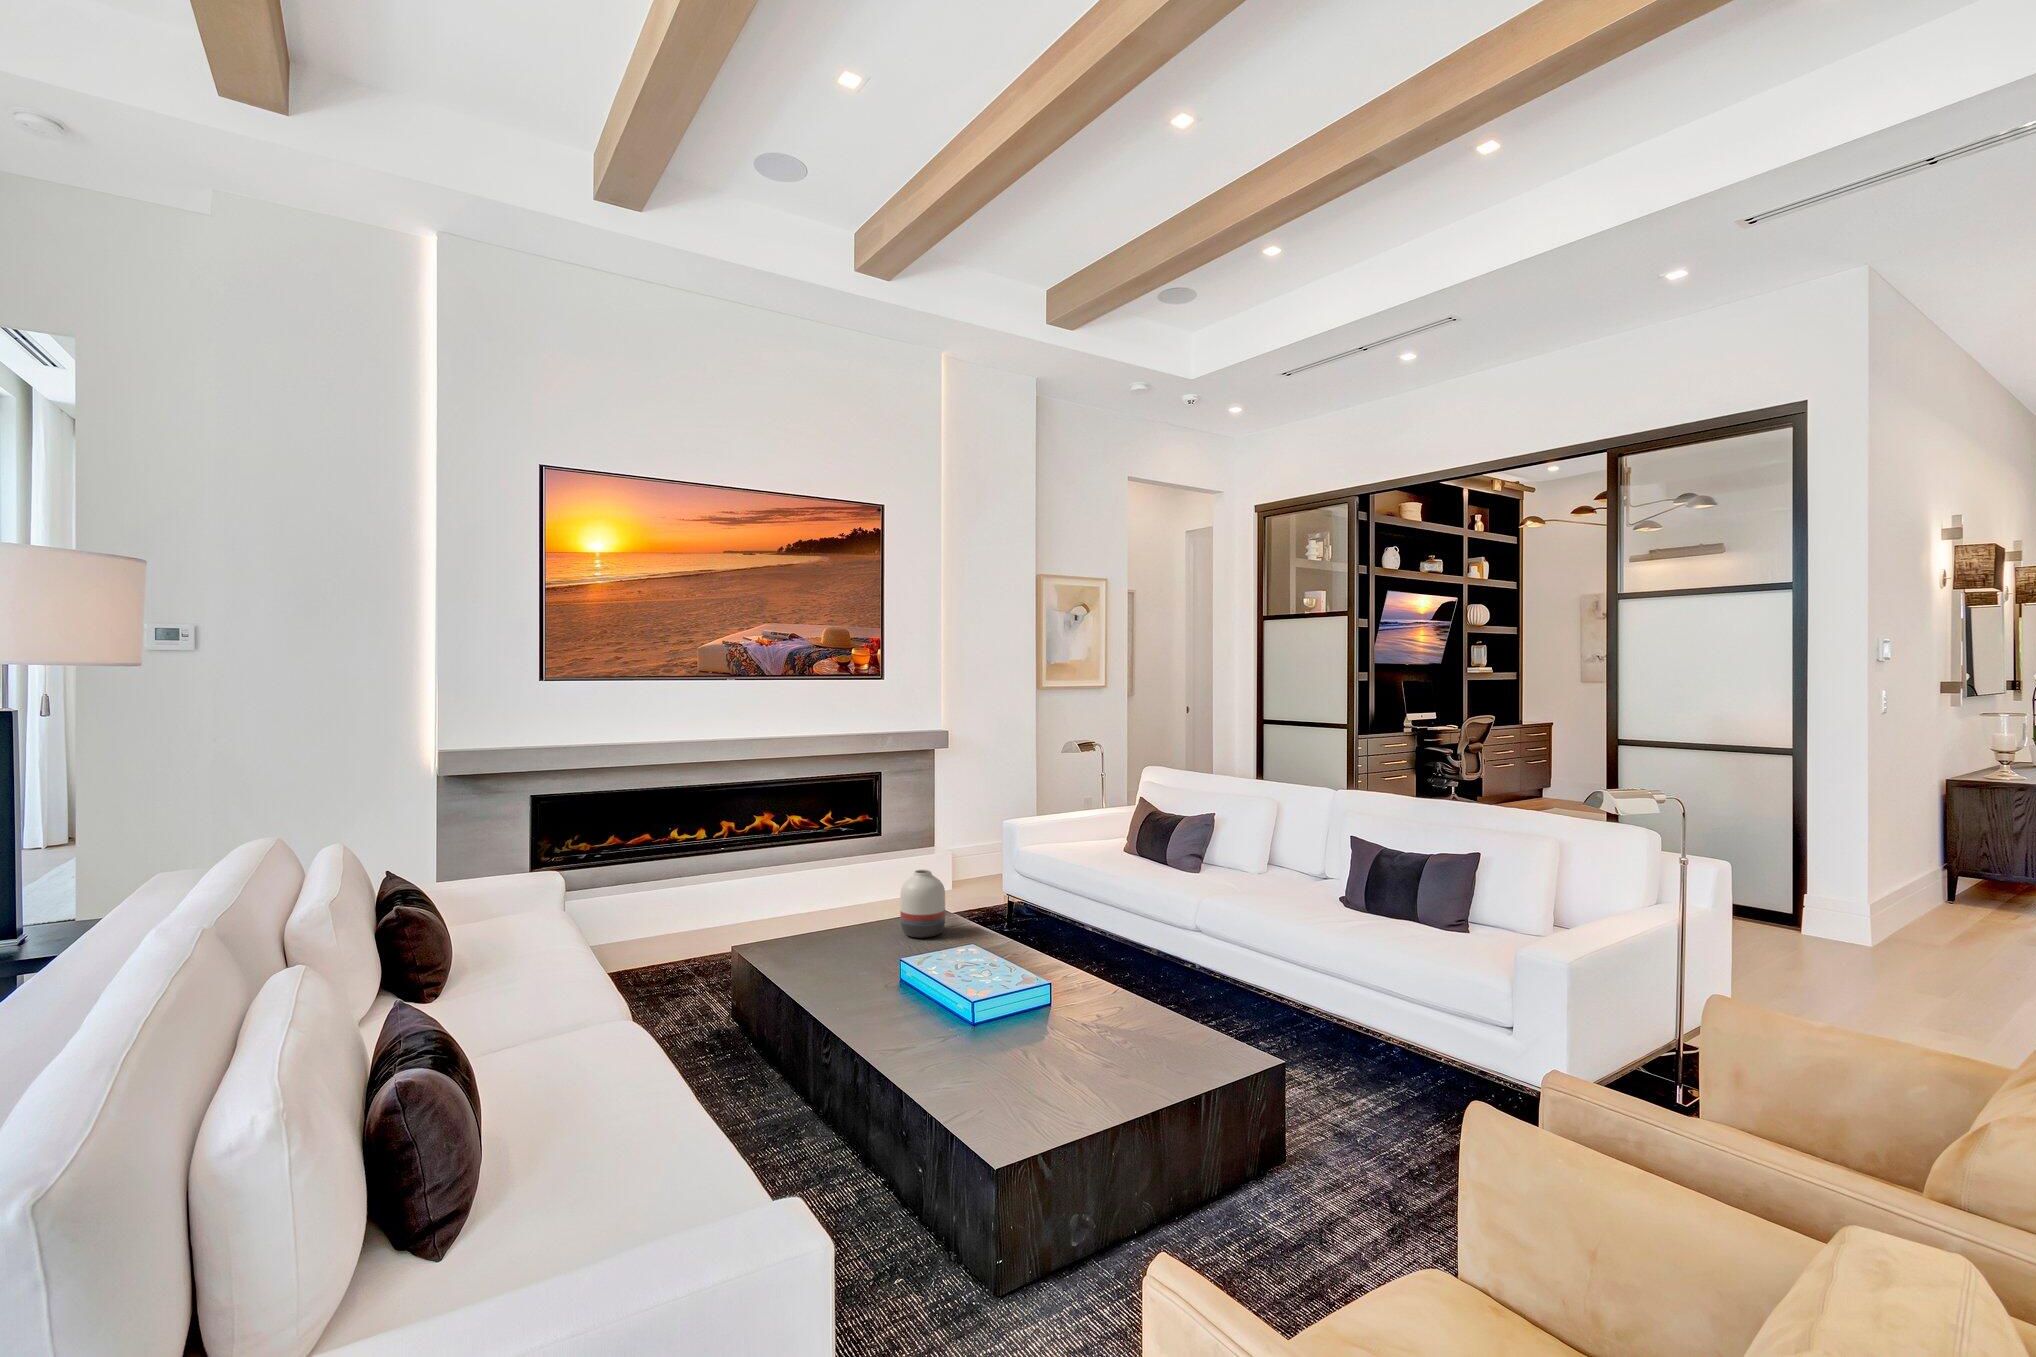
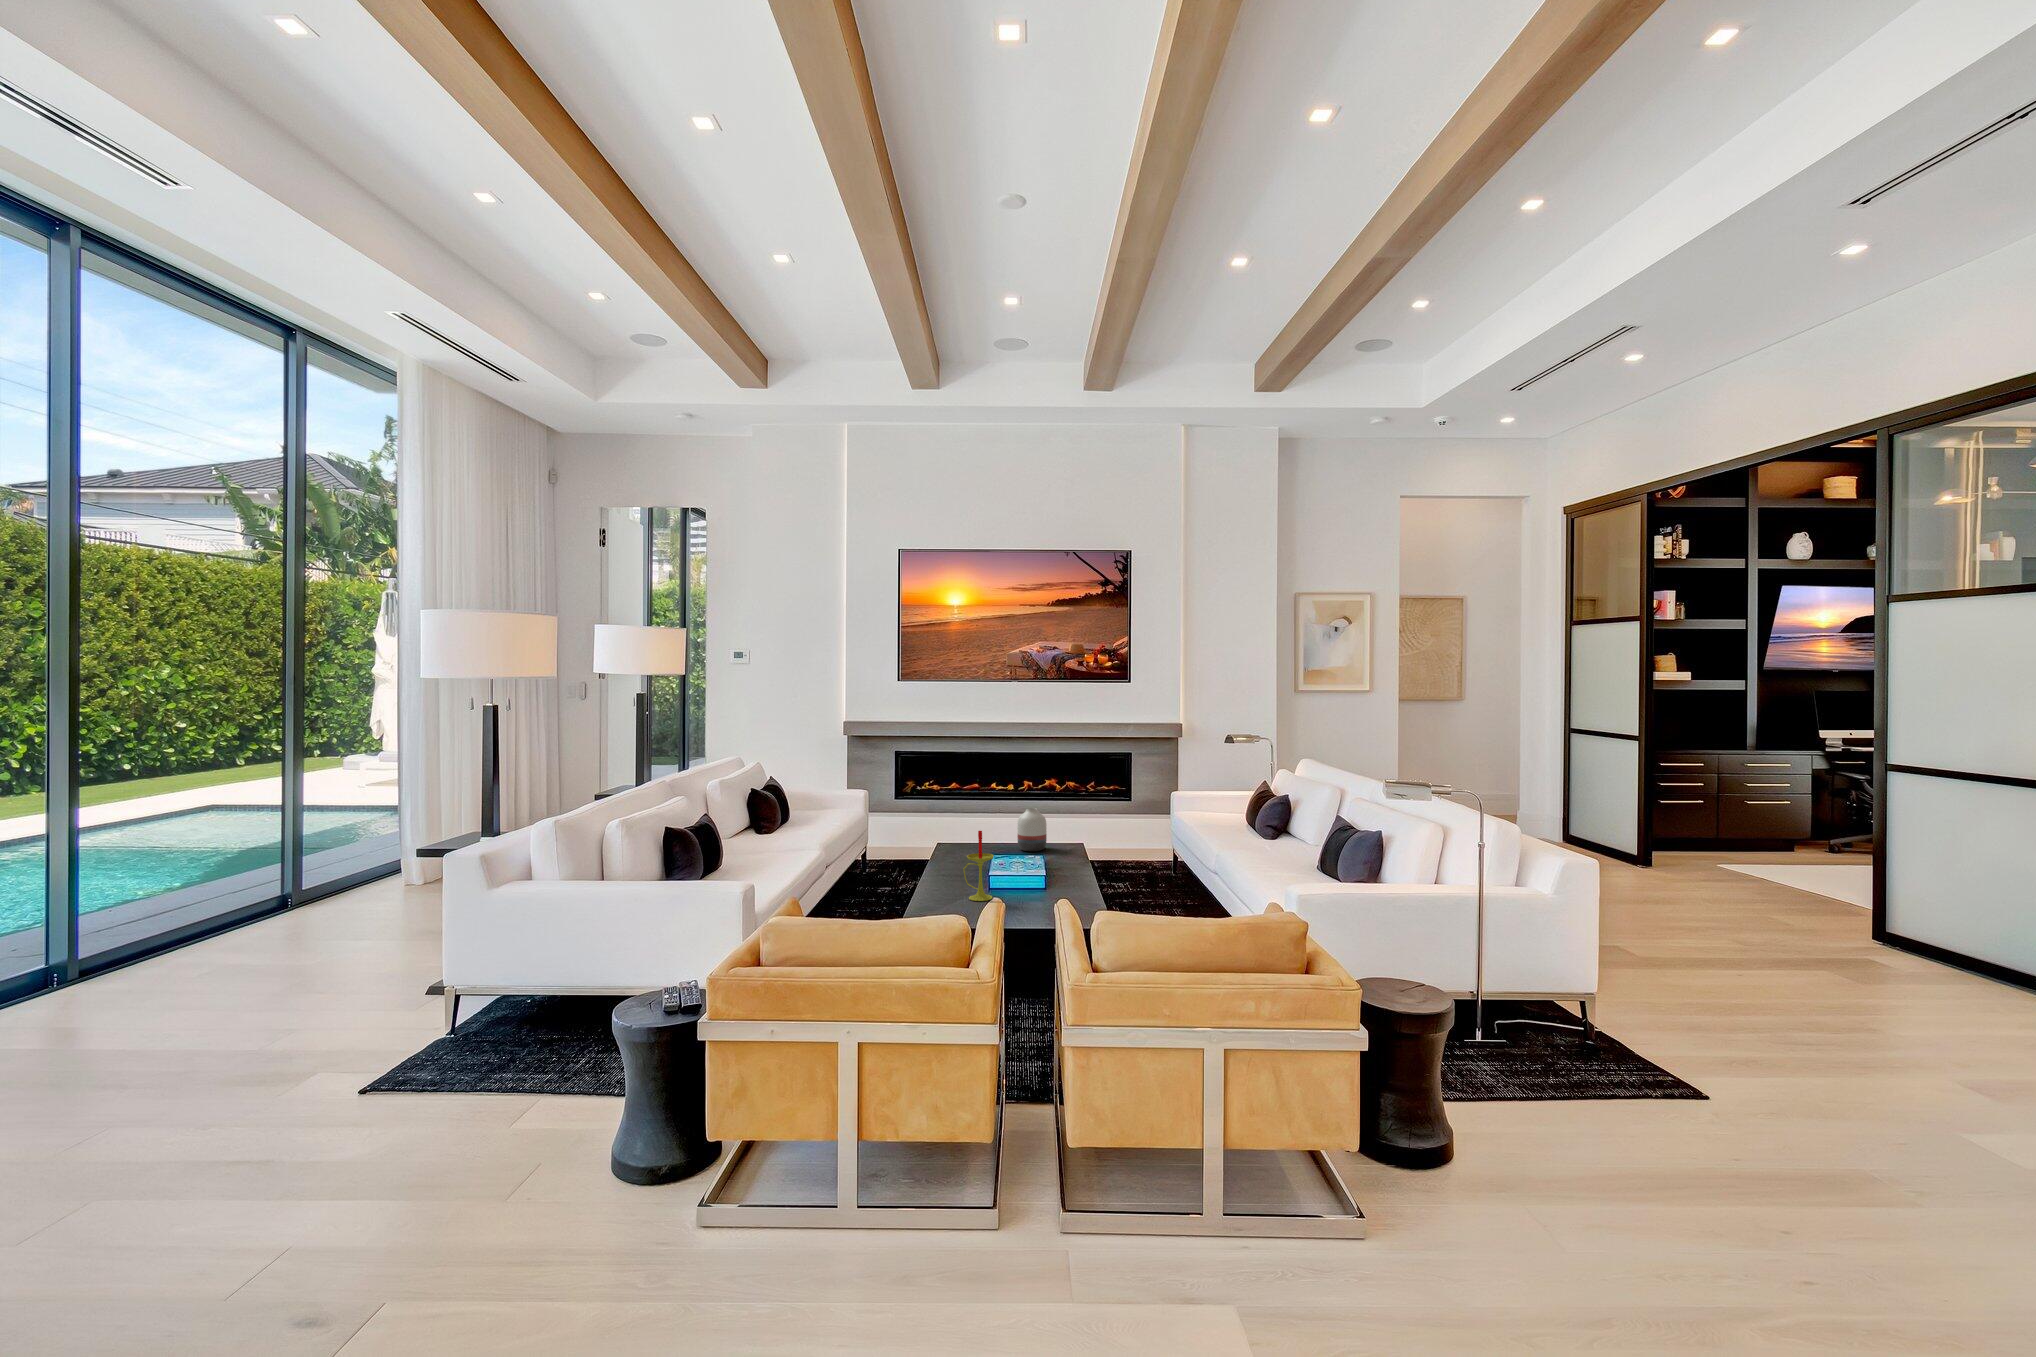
candle: none [1010,924,1067,1049] -> present [963,831,994,901]

